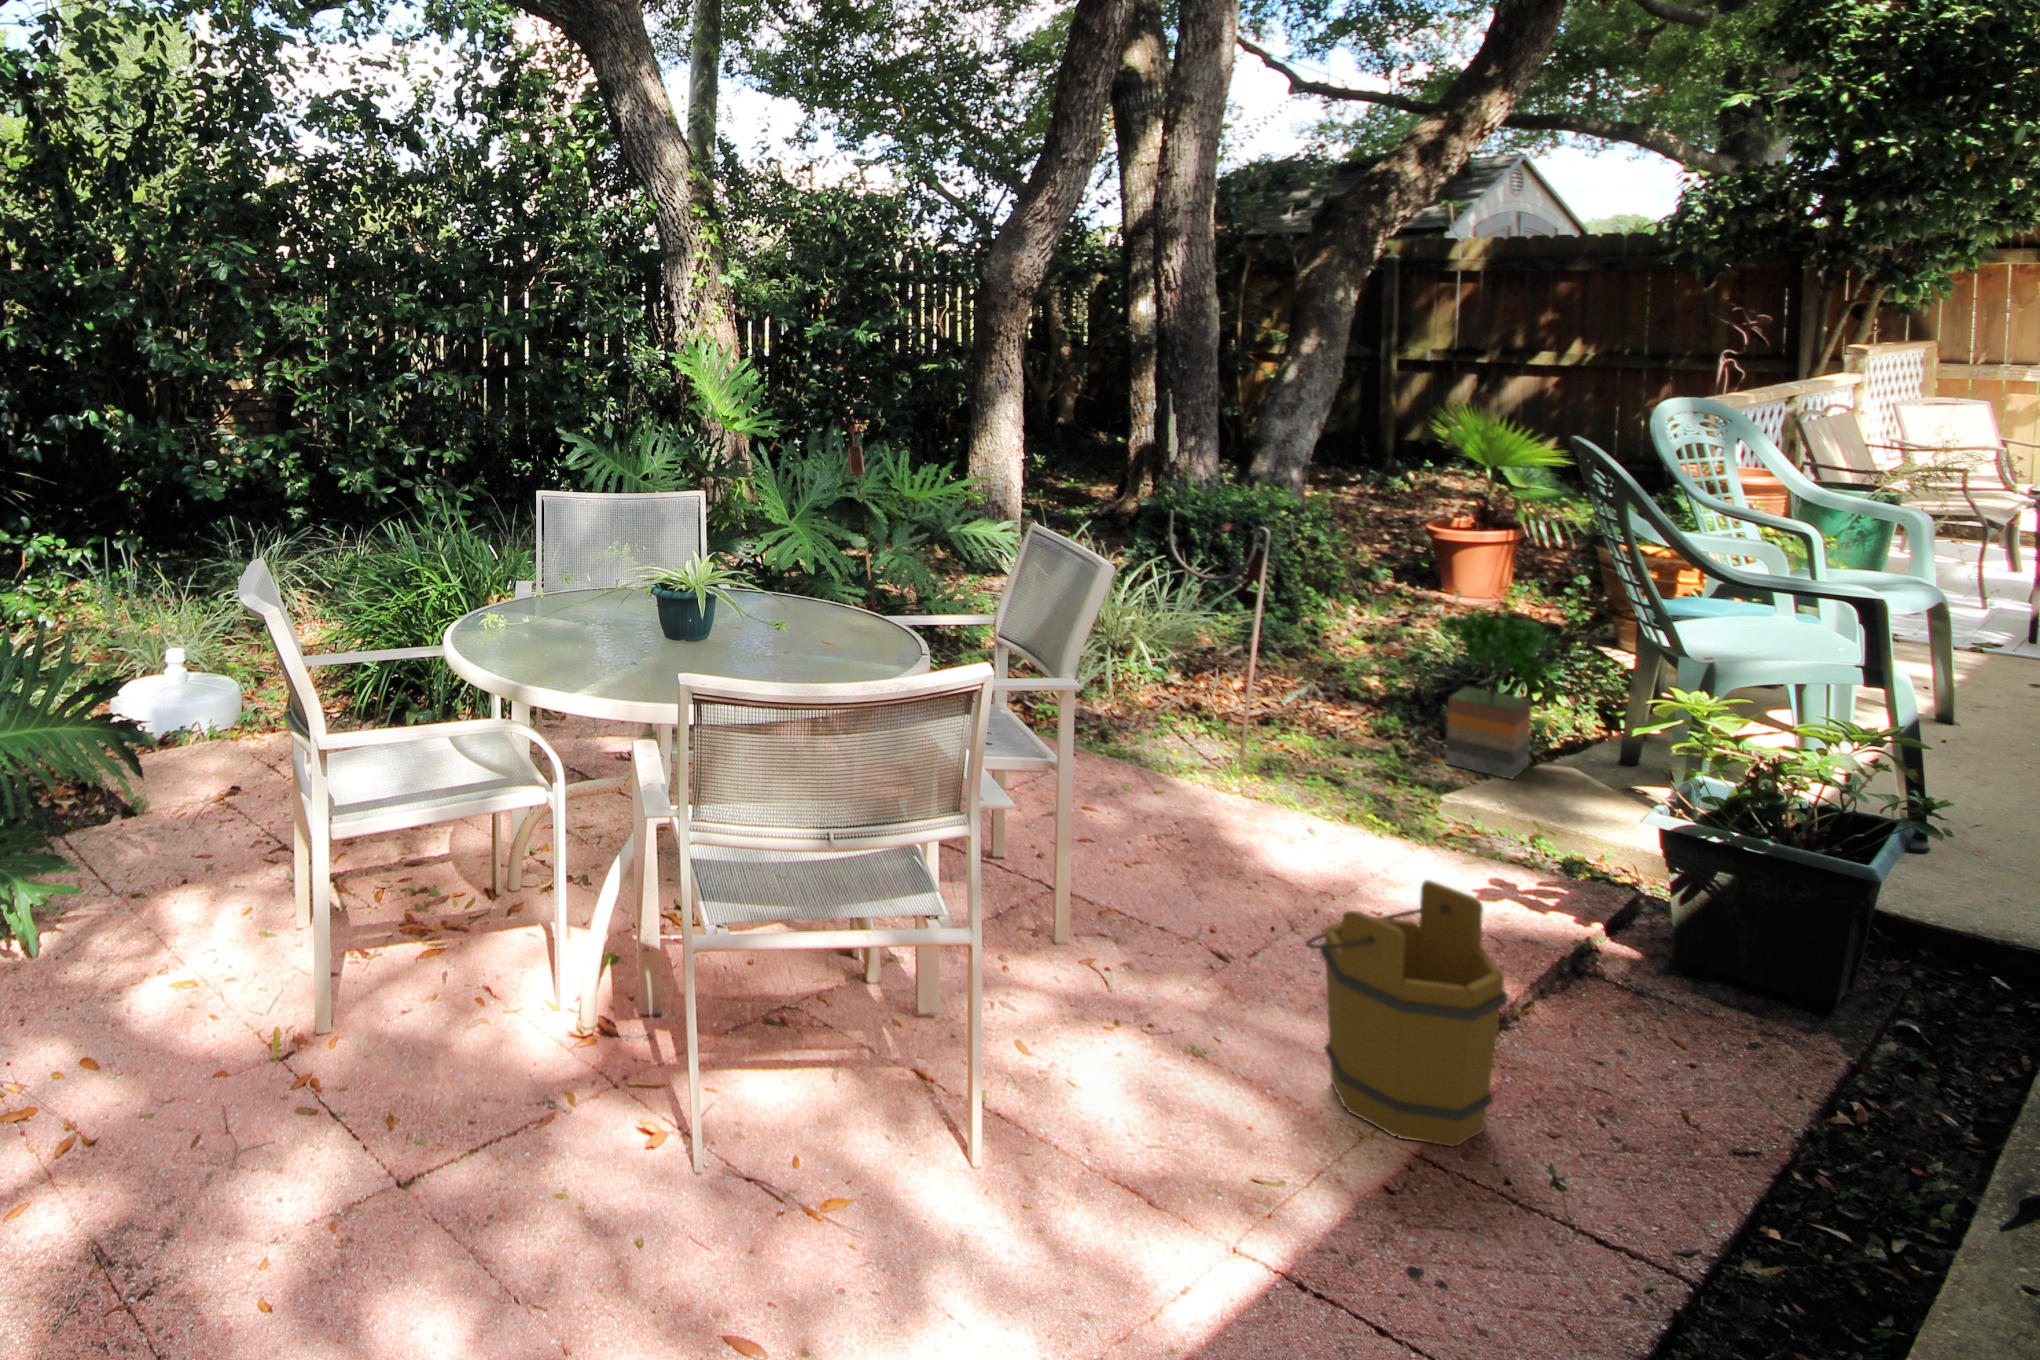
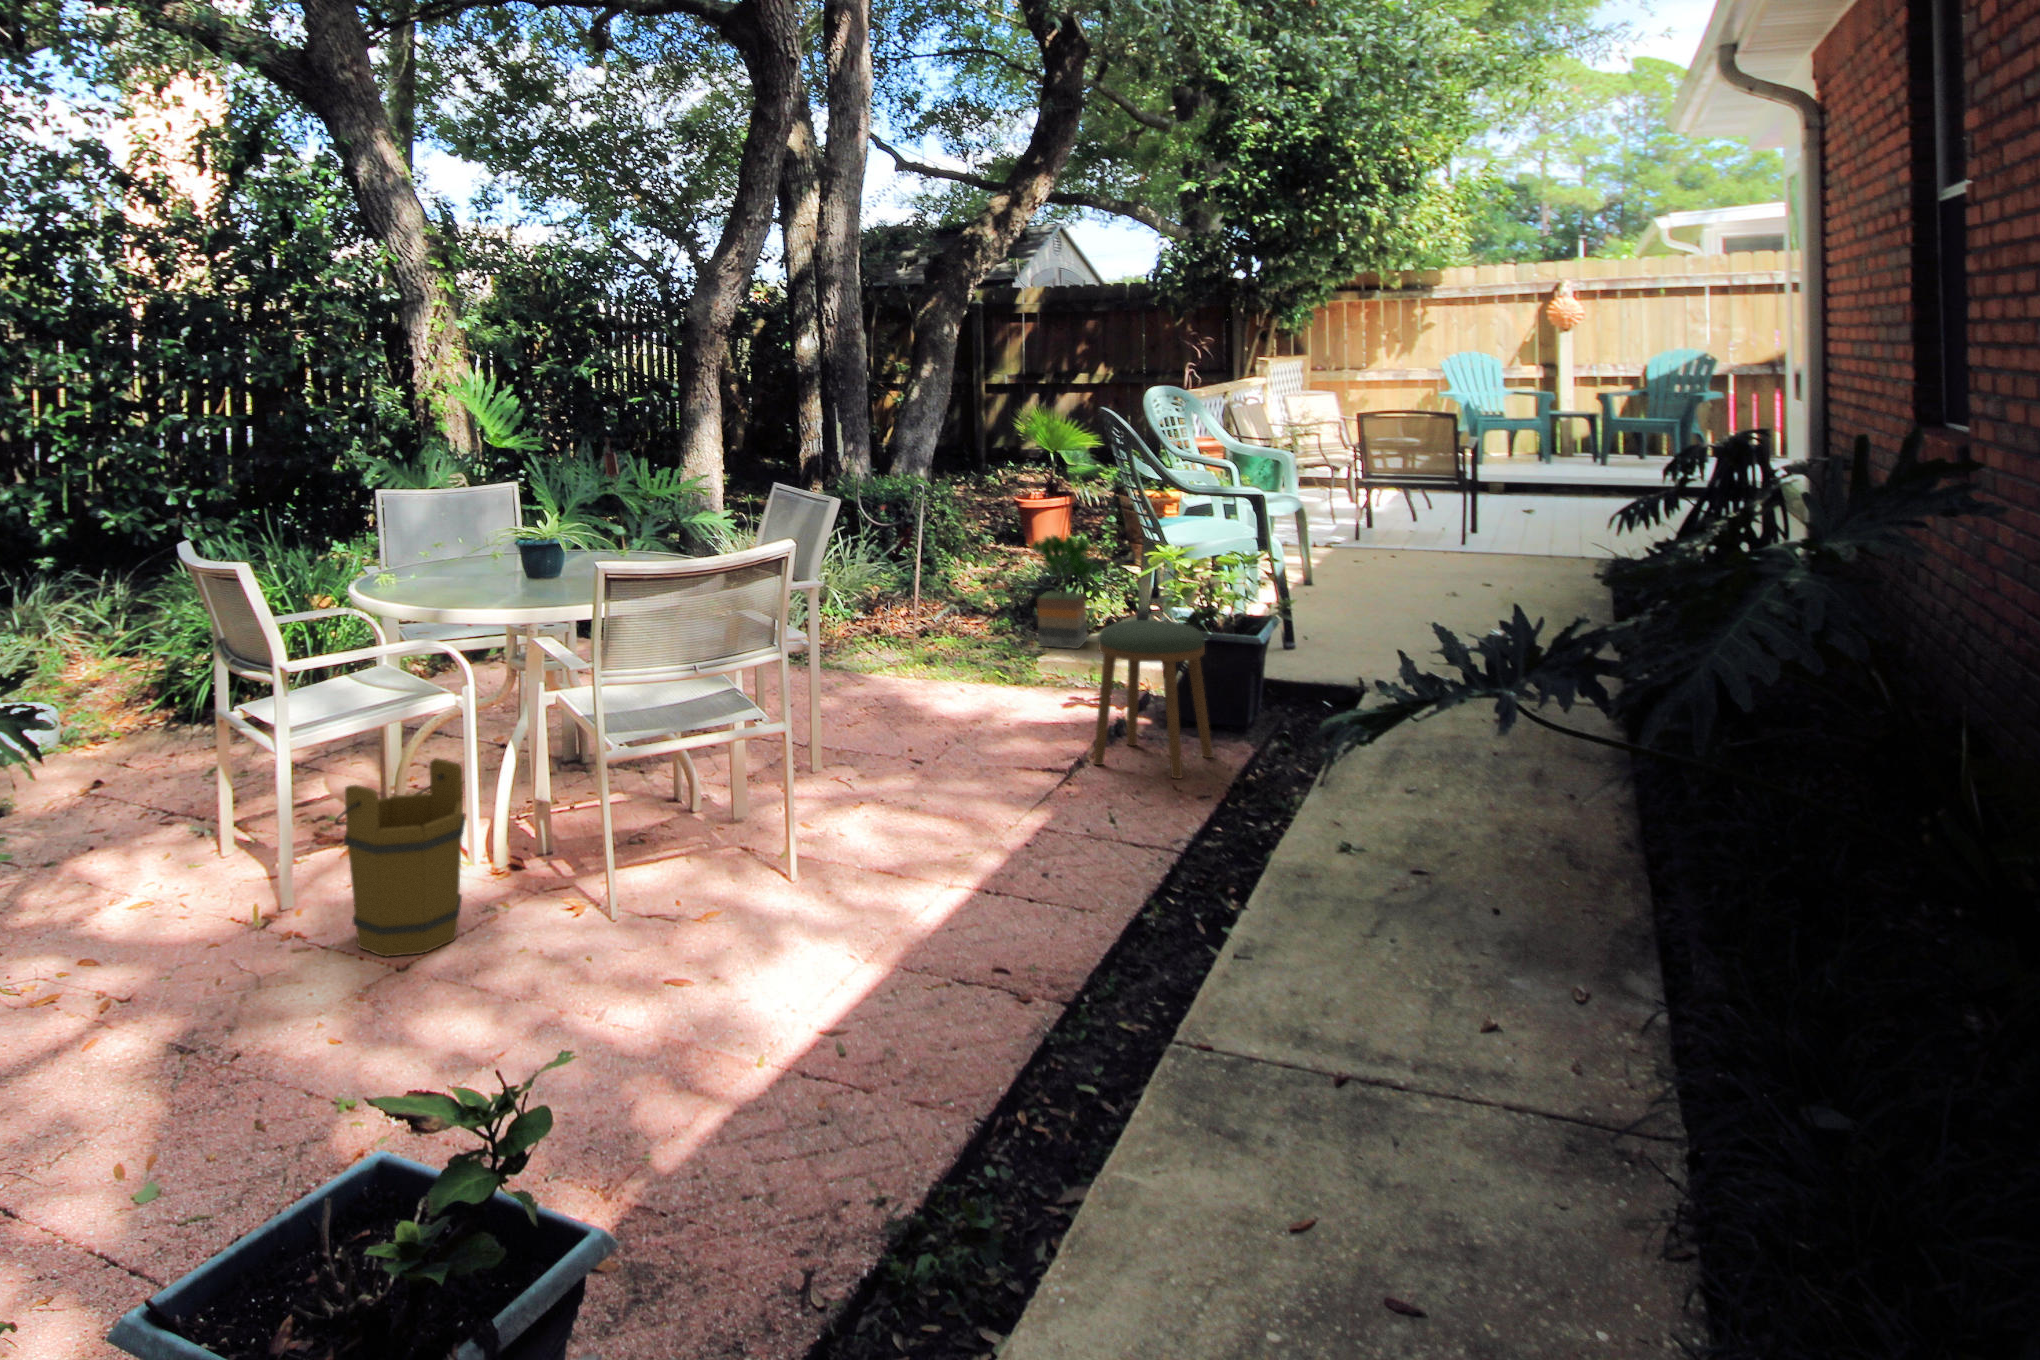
stool: none [1528,819,1771,1118] -> present [1094,620,1213,779]
bucket: present [1305,880,1508,1146] -> present [335,758,466,957]

